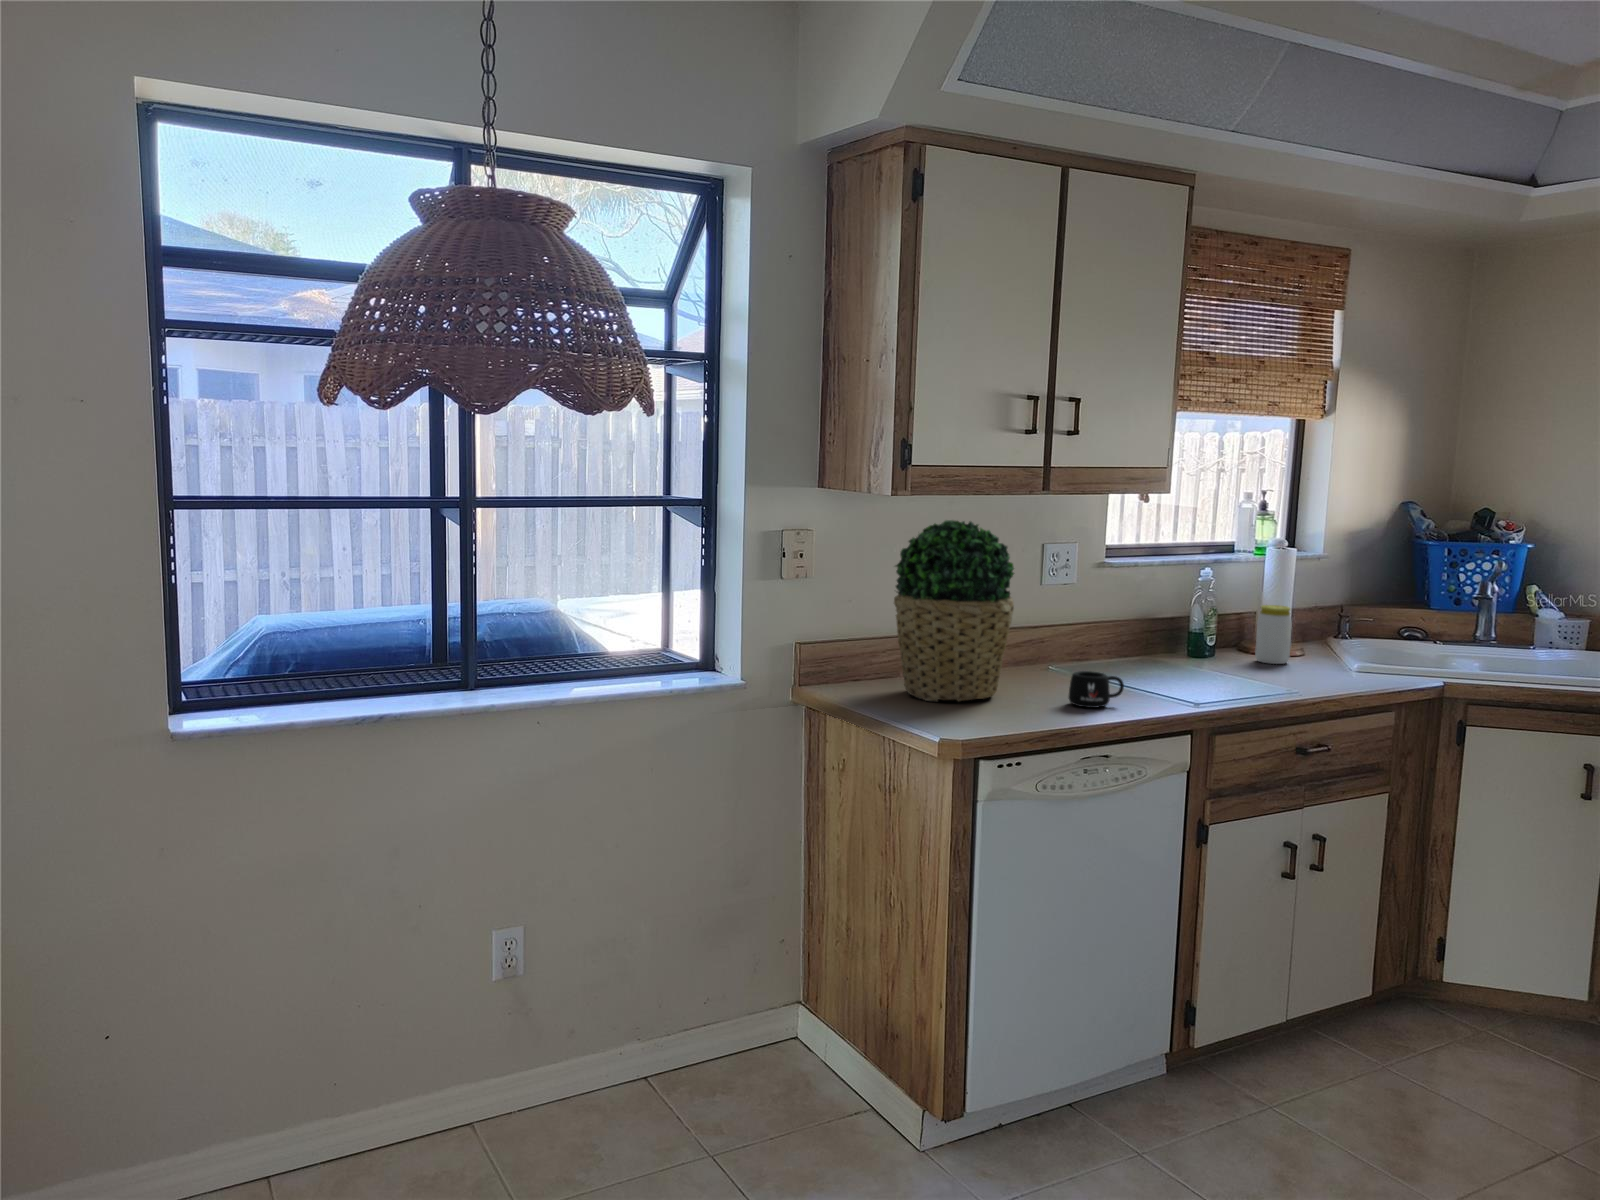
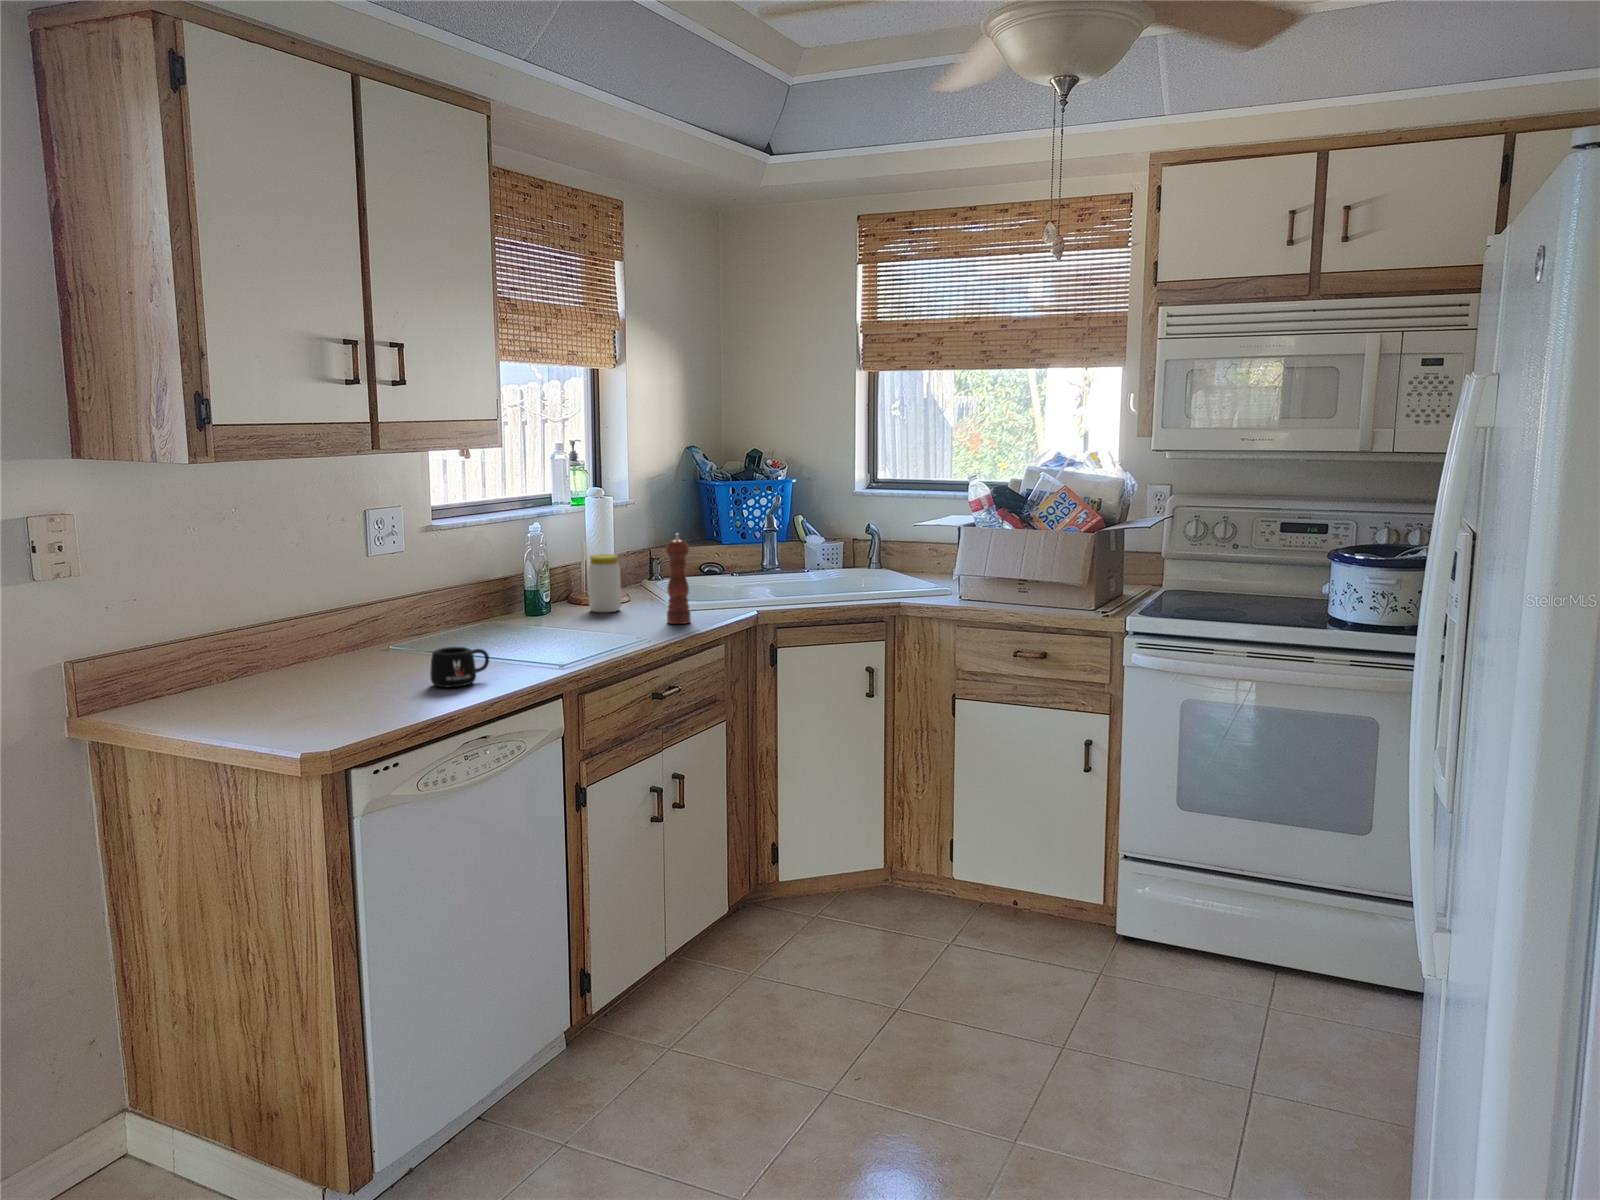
potted plant: present [894,520,1014,701] -> none [192,489,355,710]
pepper mill: none [1330,589,1362,684] -> present [666,533,691,624]

